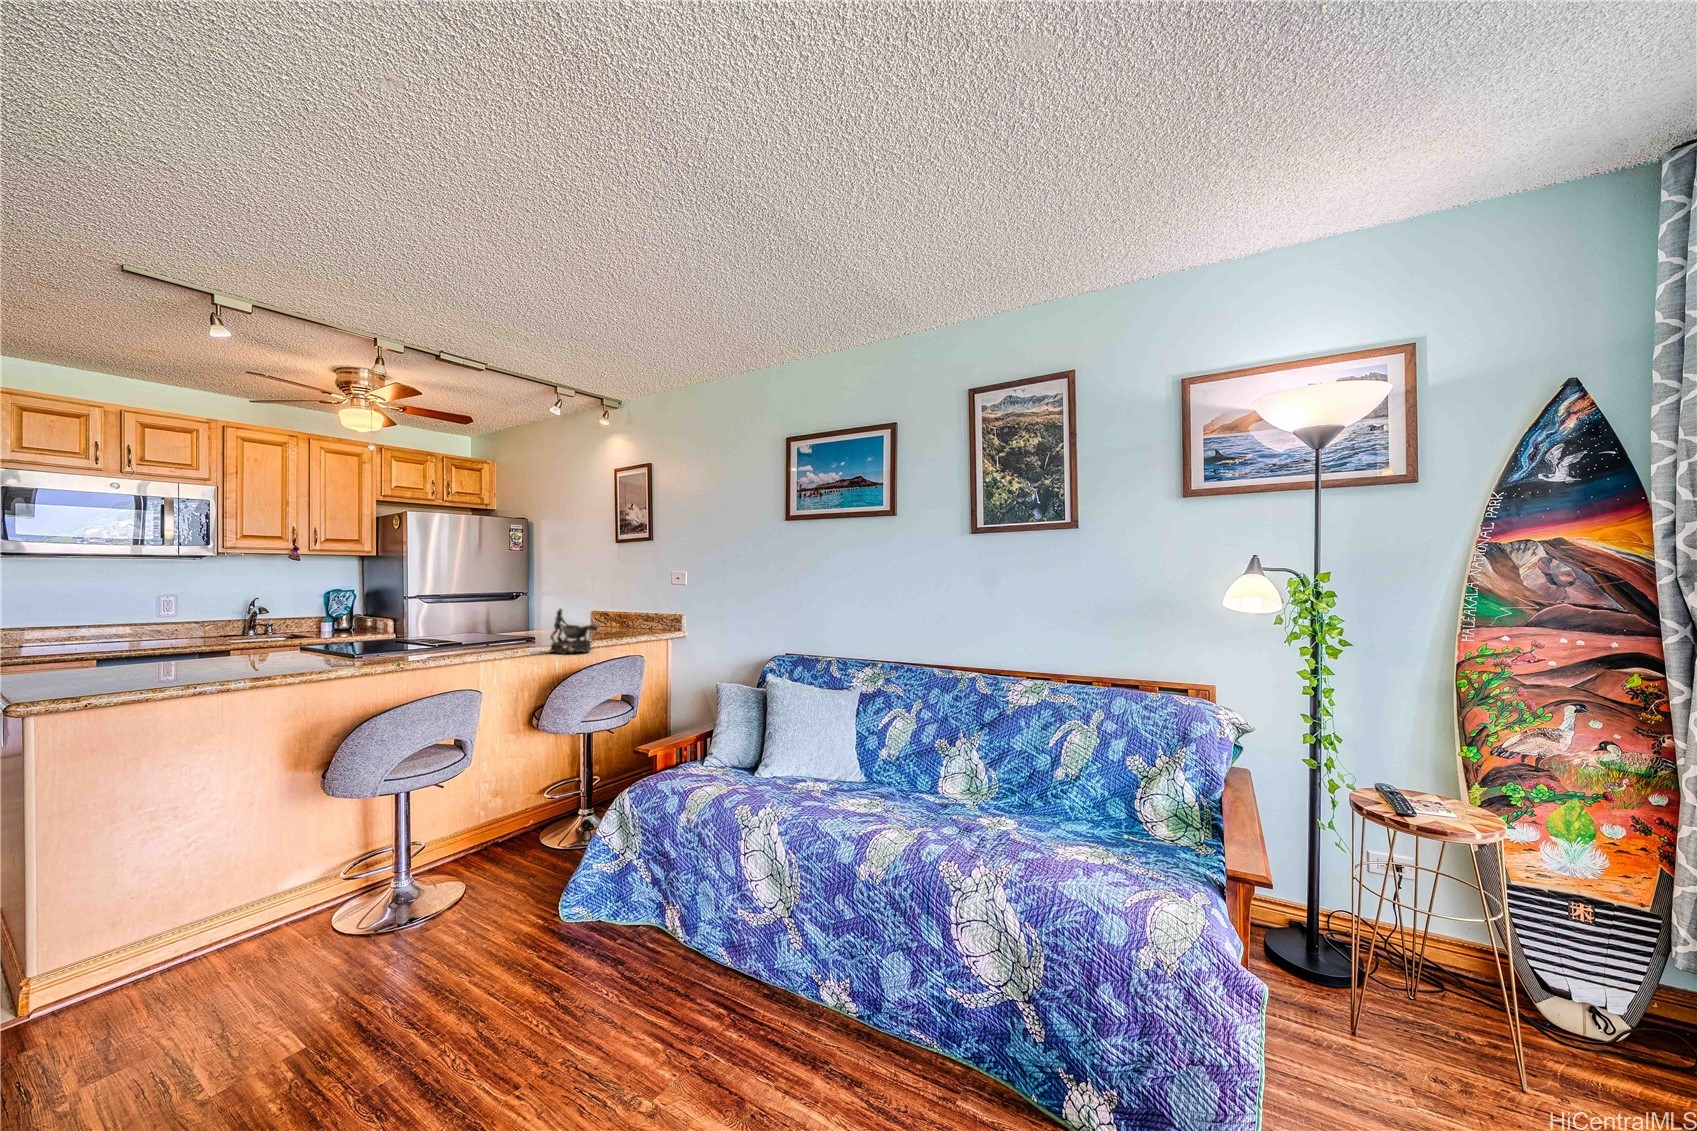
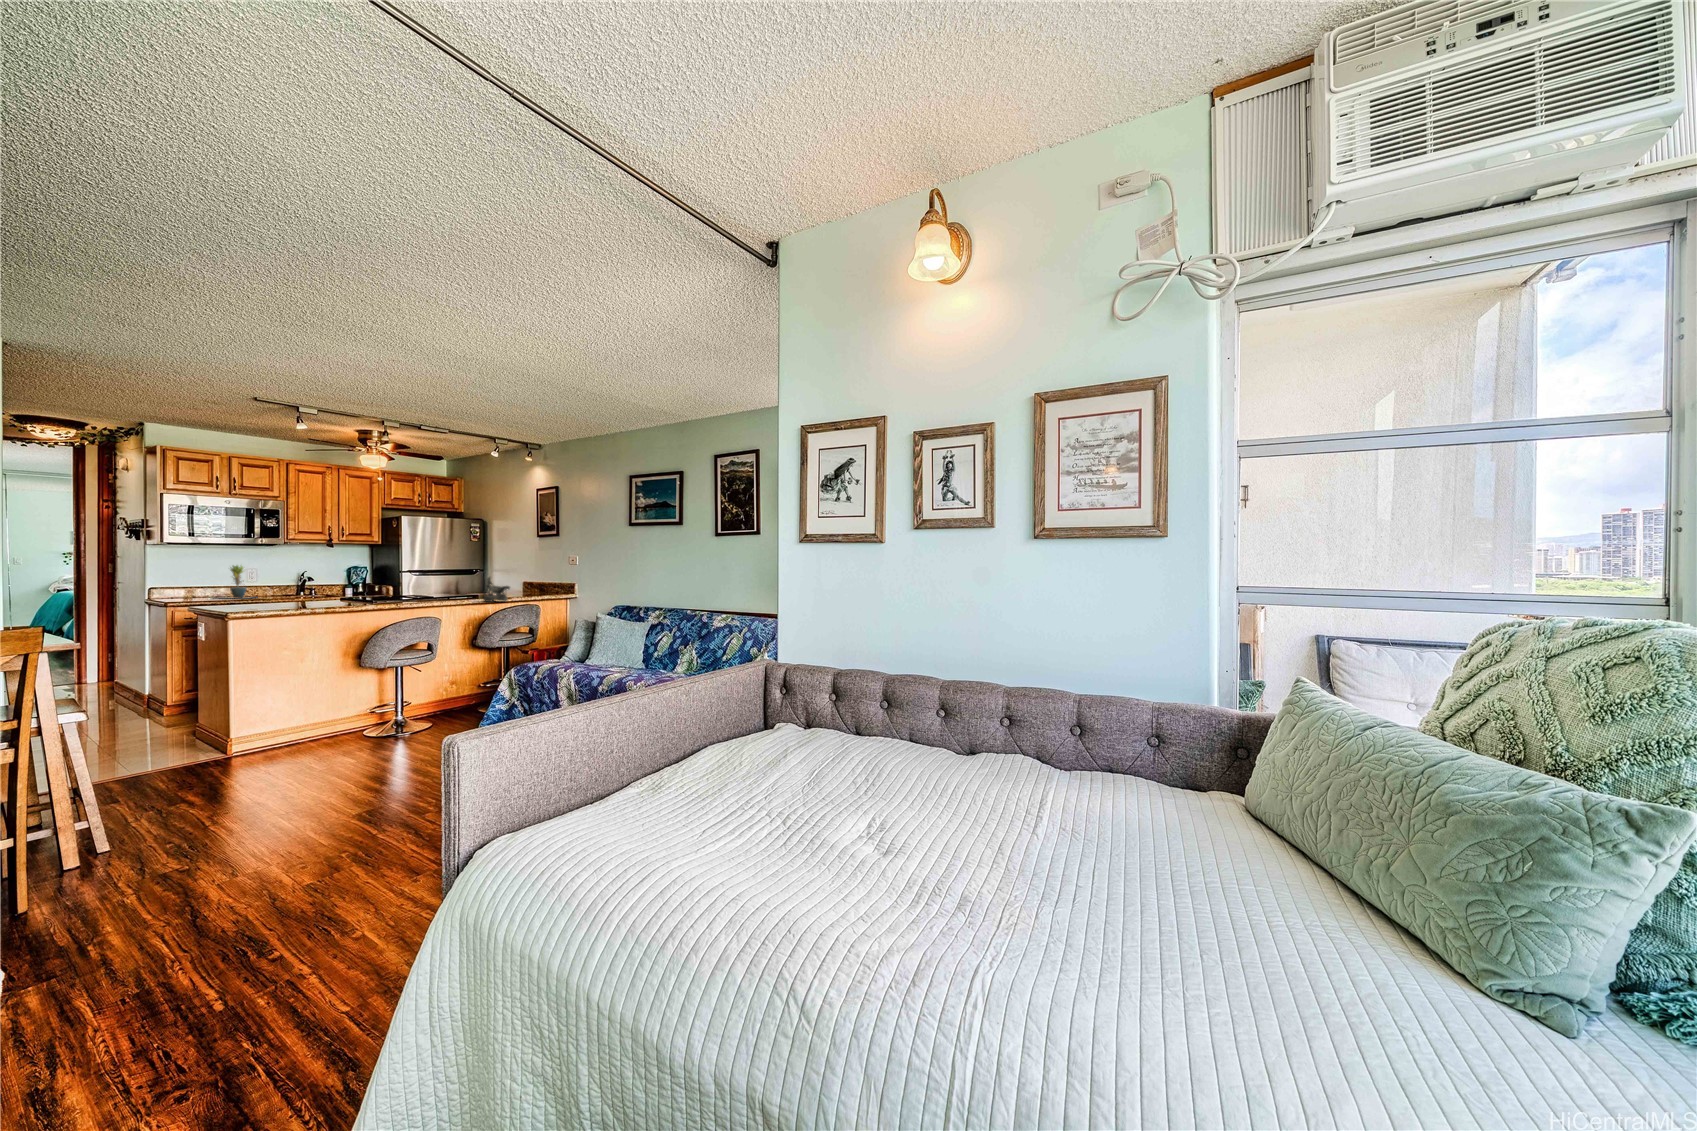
potted plant: none [71,594,181,657] -> present [227,565,247,599]

